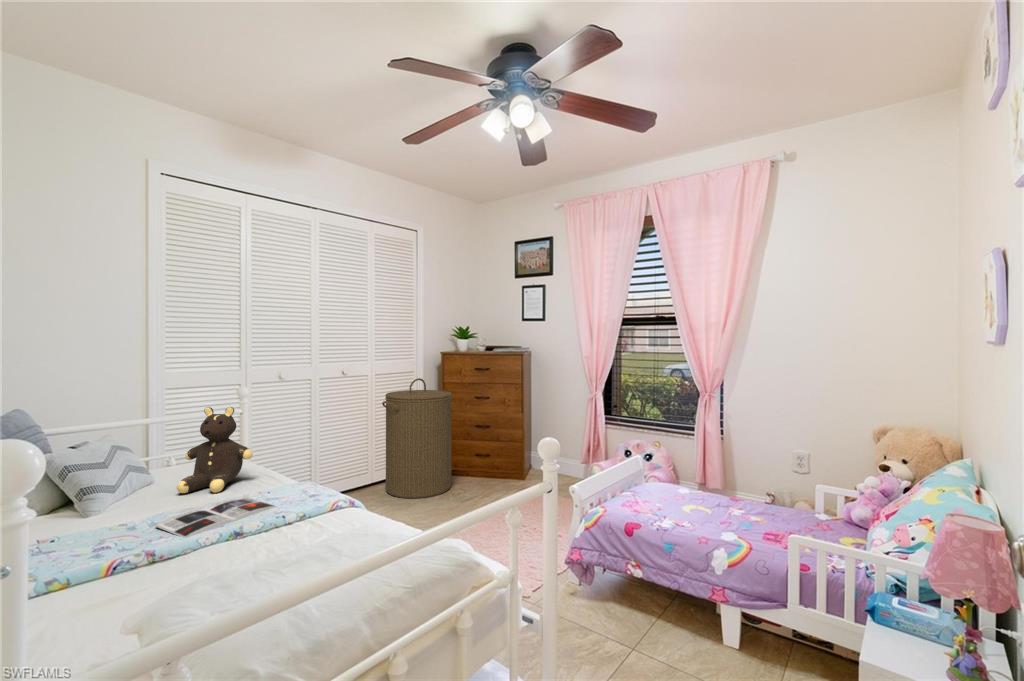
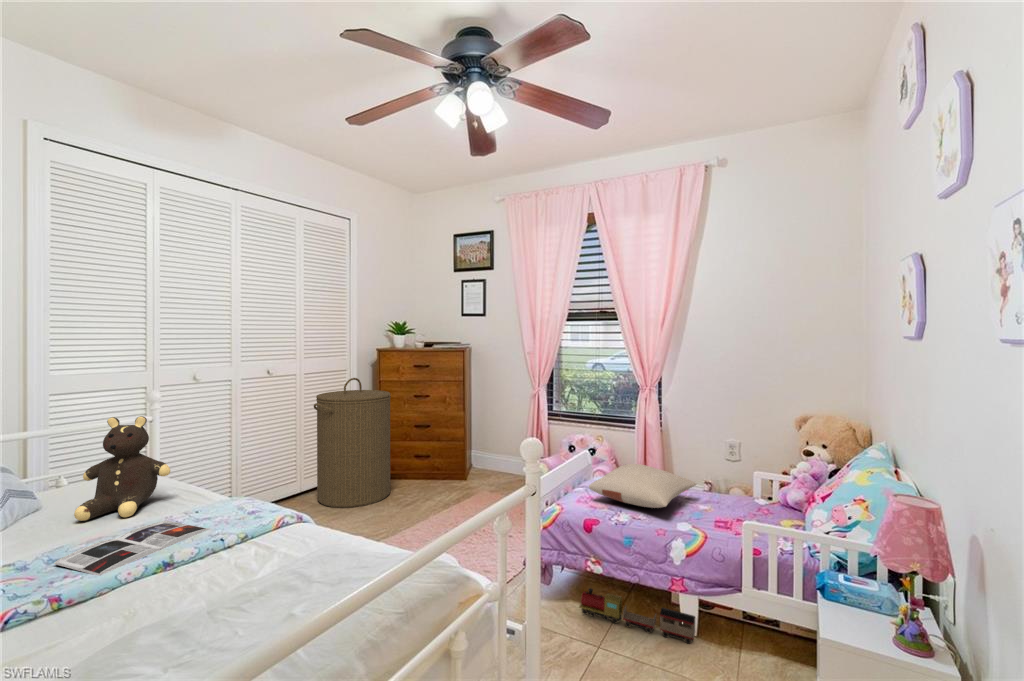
pillow: none [633,470,749,515] -> present [589,464,696,508]
toy train: none [617,591,737,658] -> present [579,588,695,644]

